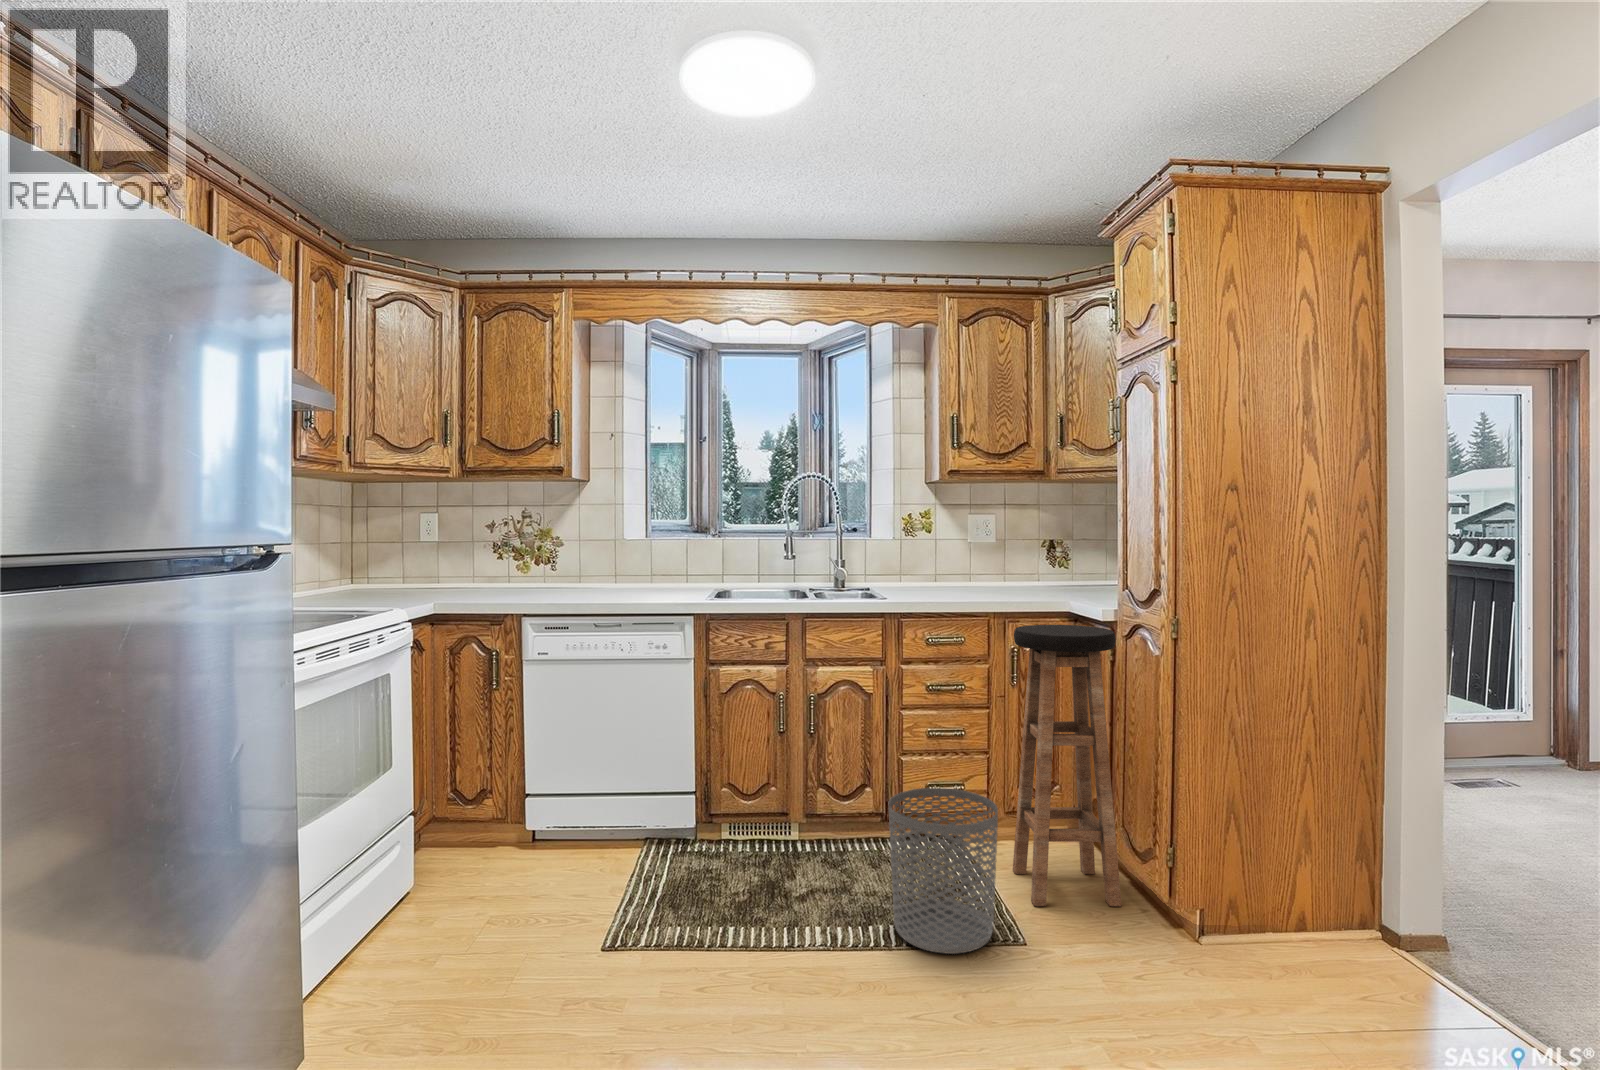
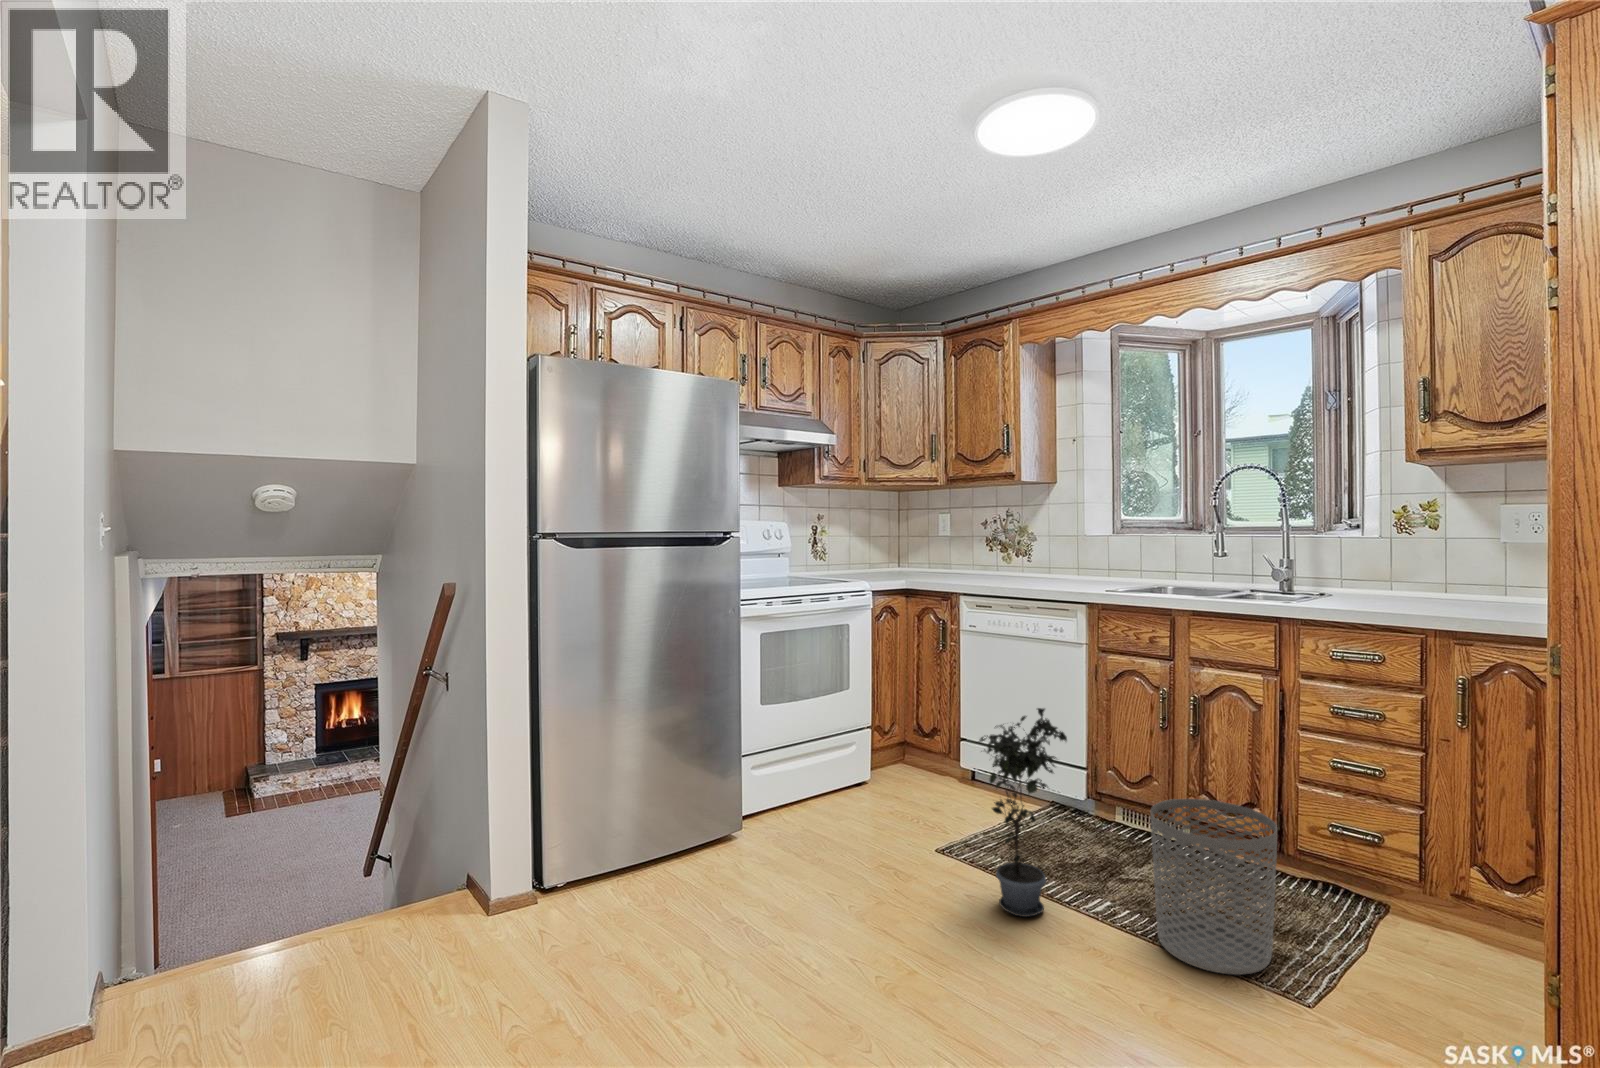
bar stool: present [1013,625,1121,906] -> none [1361,646,1524,1028]
potted plant: none [725,731,832,984] -> present [979,708,1067,917]

